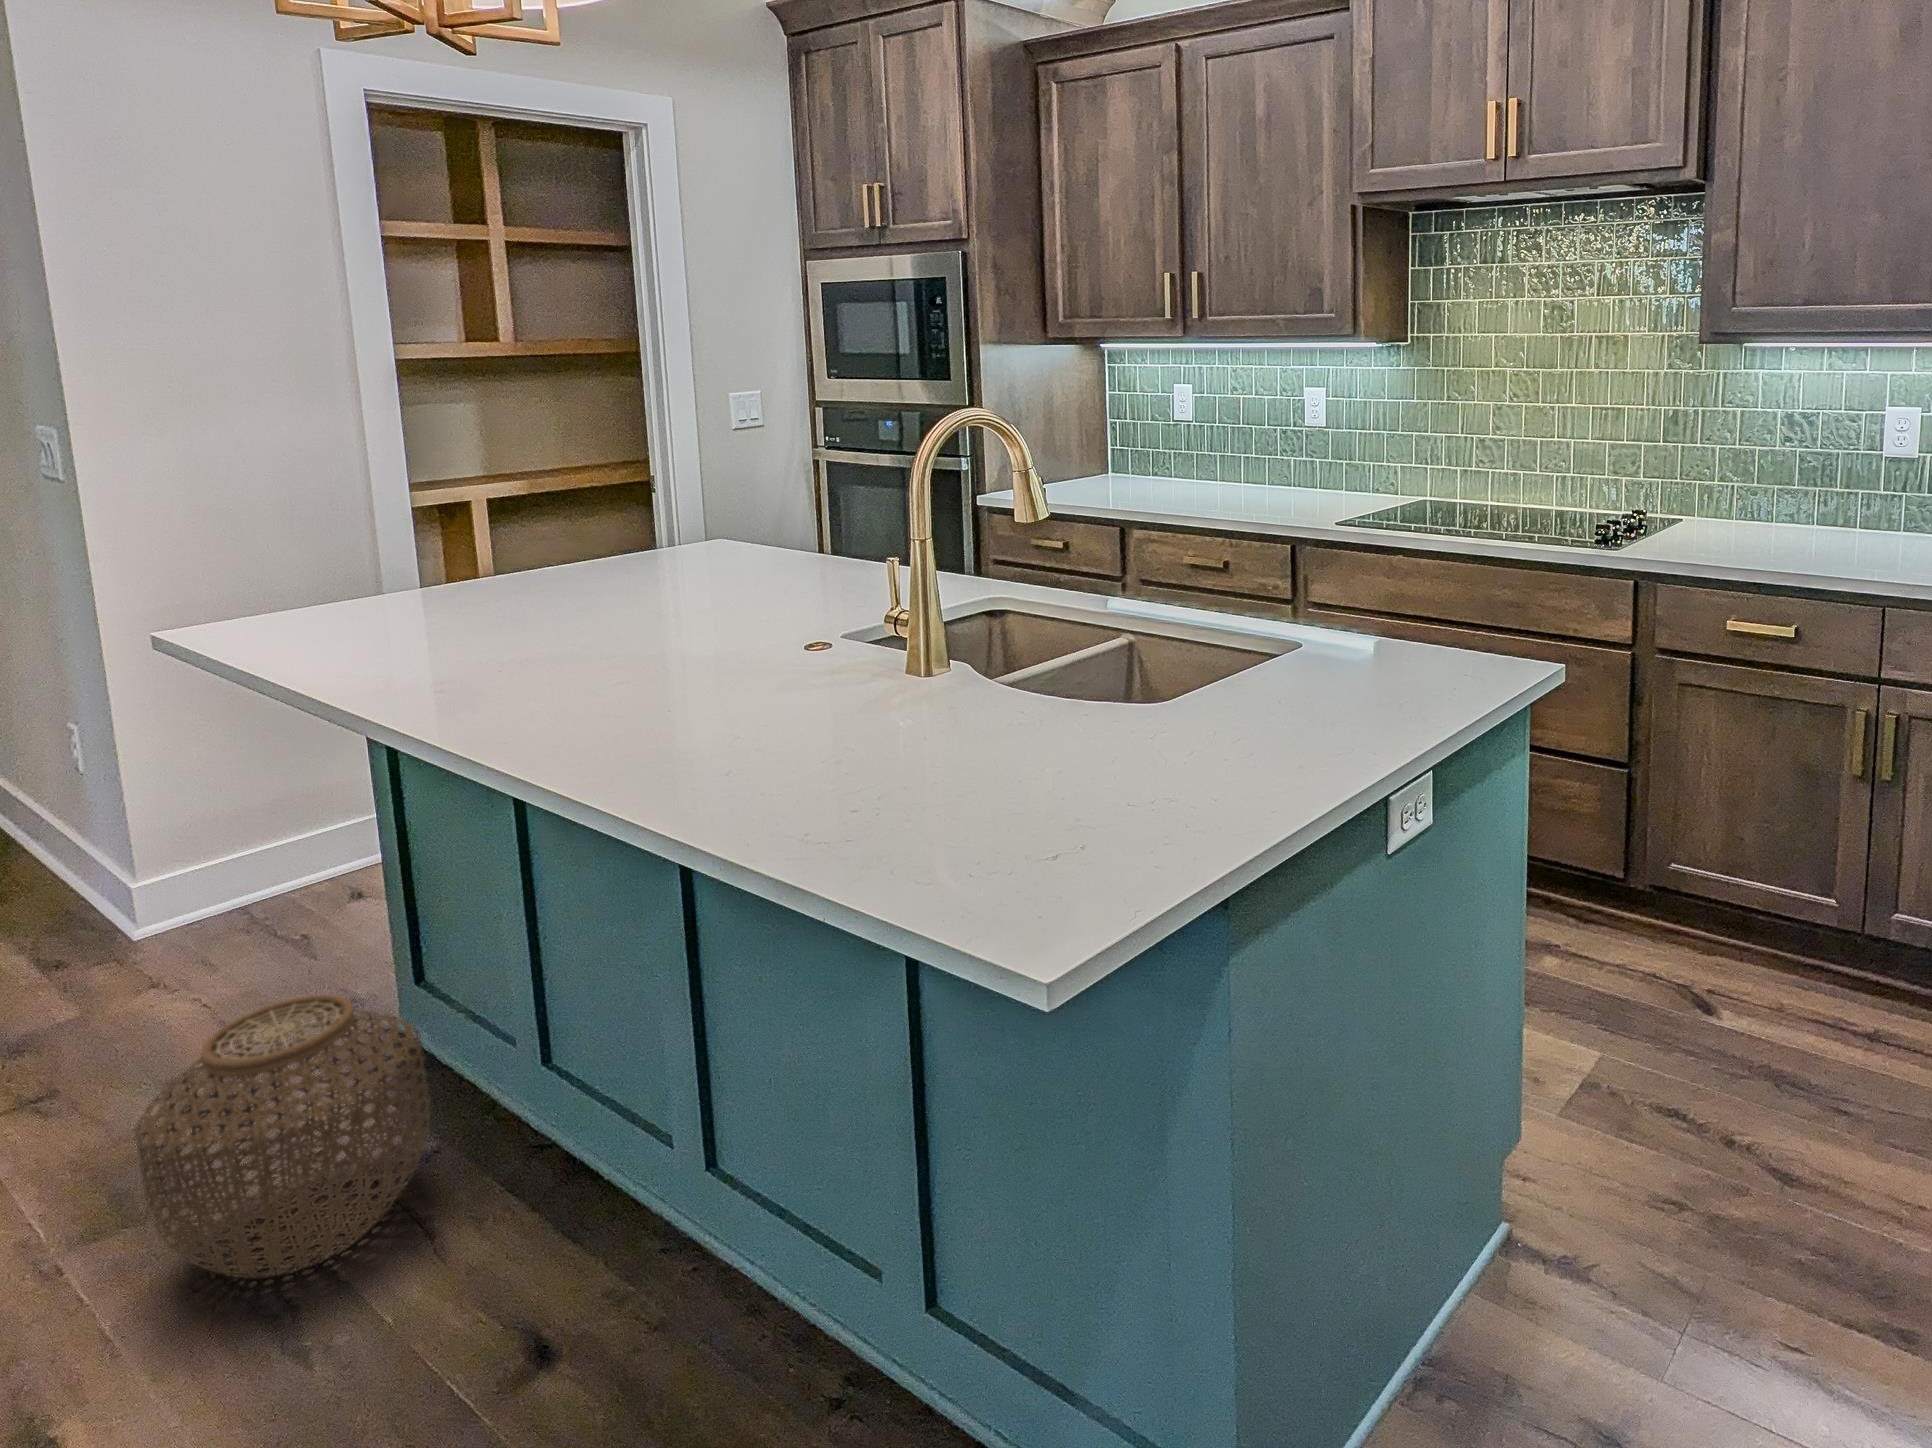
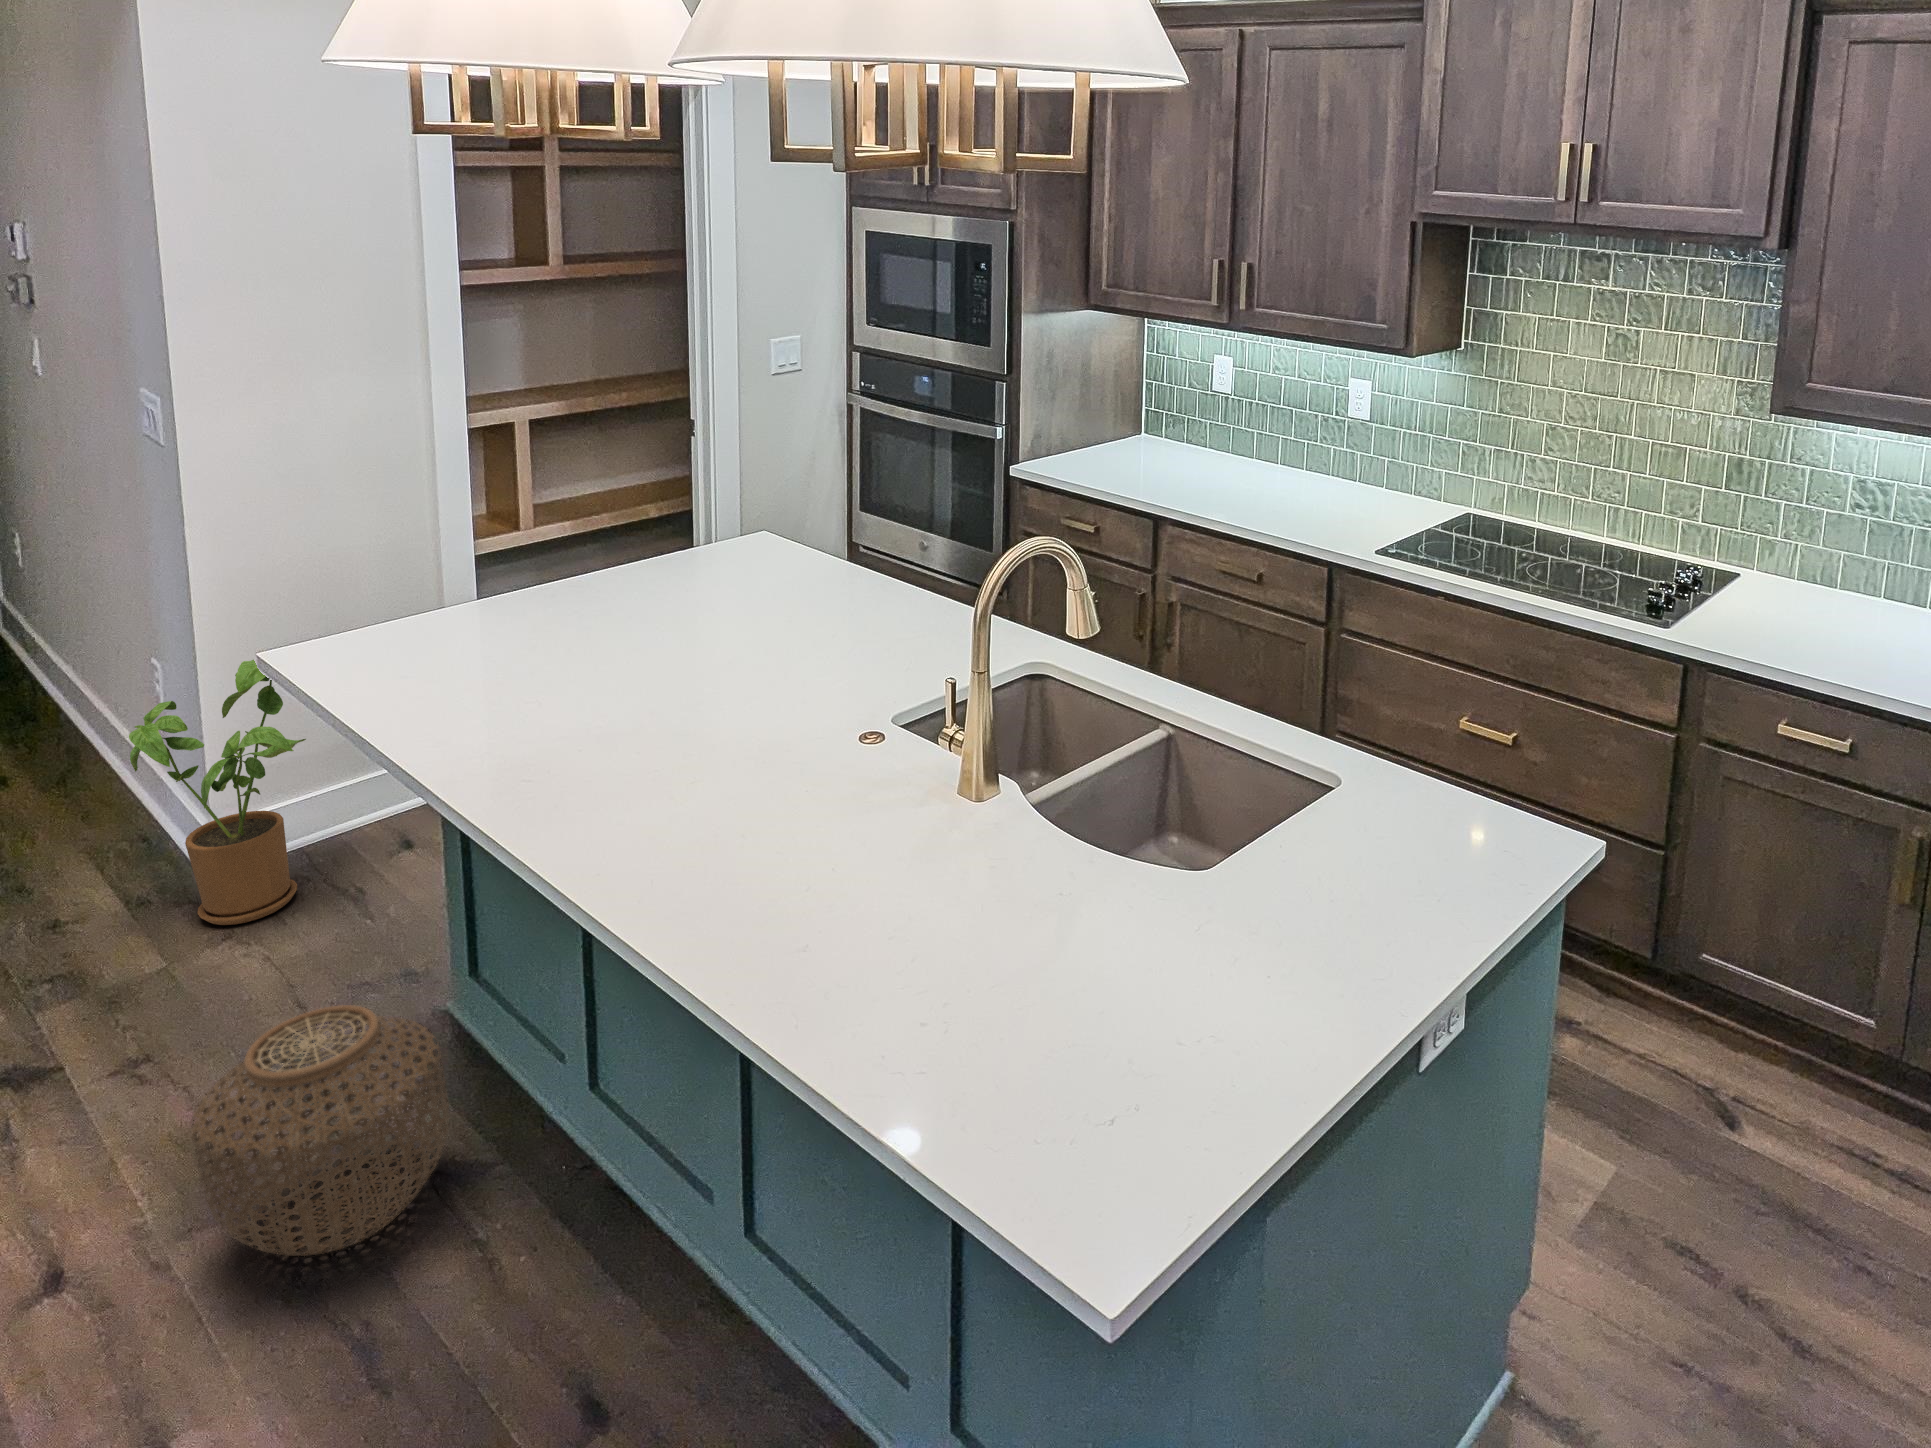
house plant: none [52,694,254,983] -> present [129,660,306,925]

